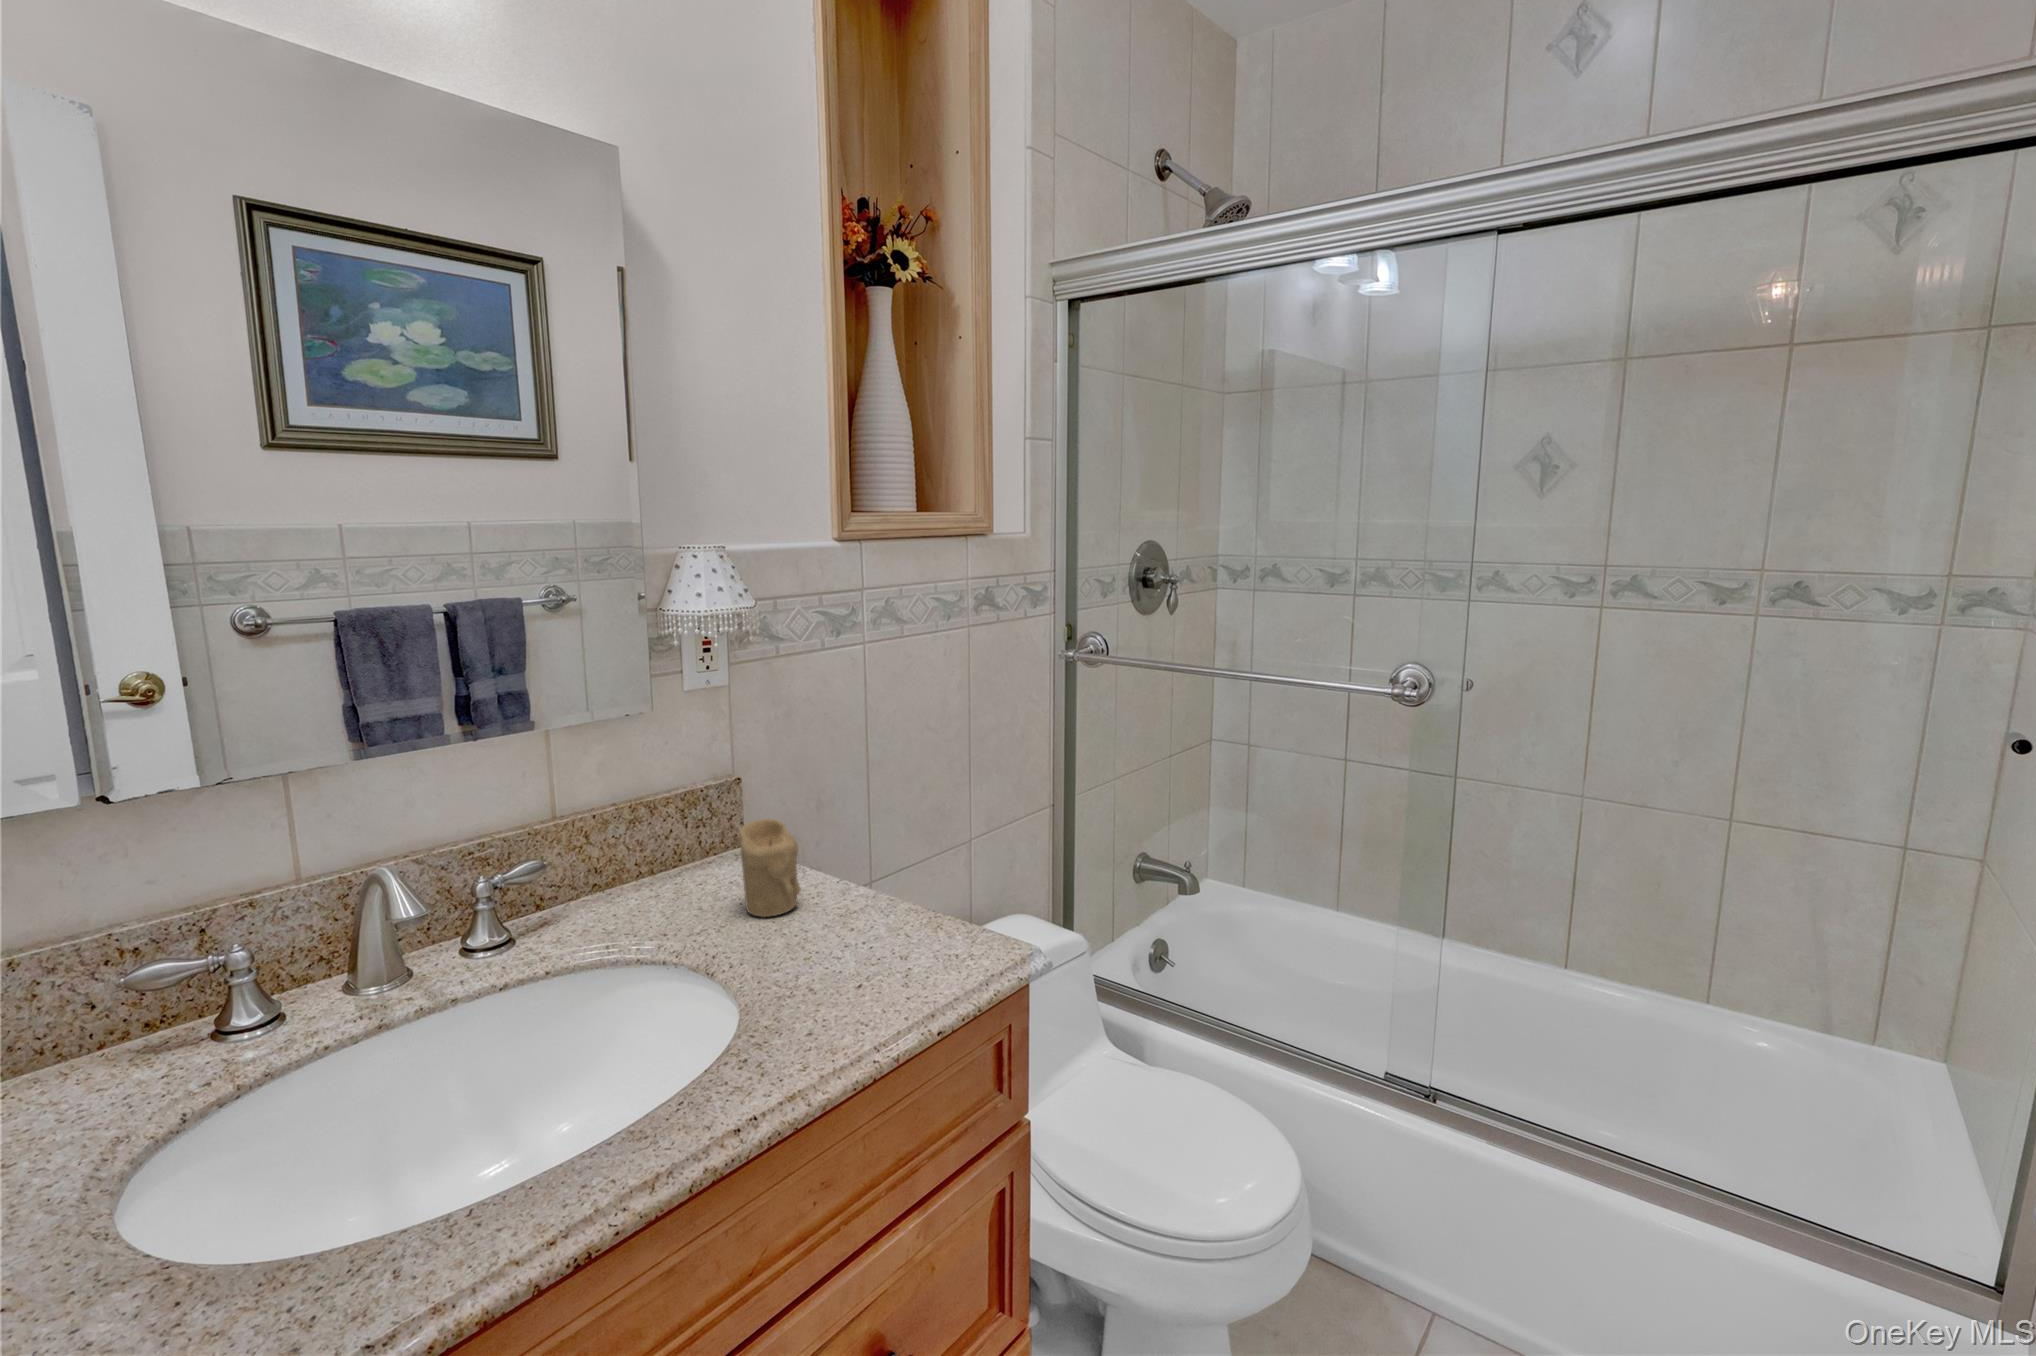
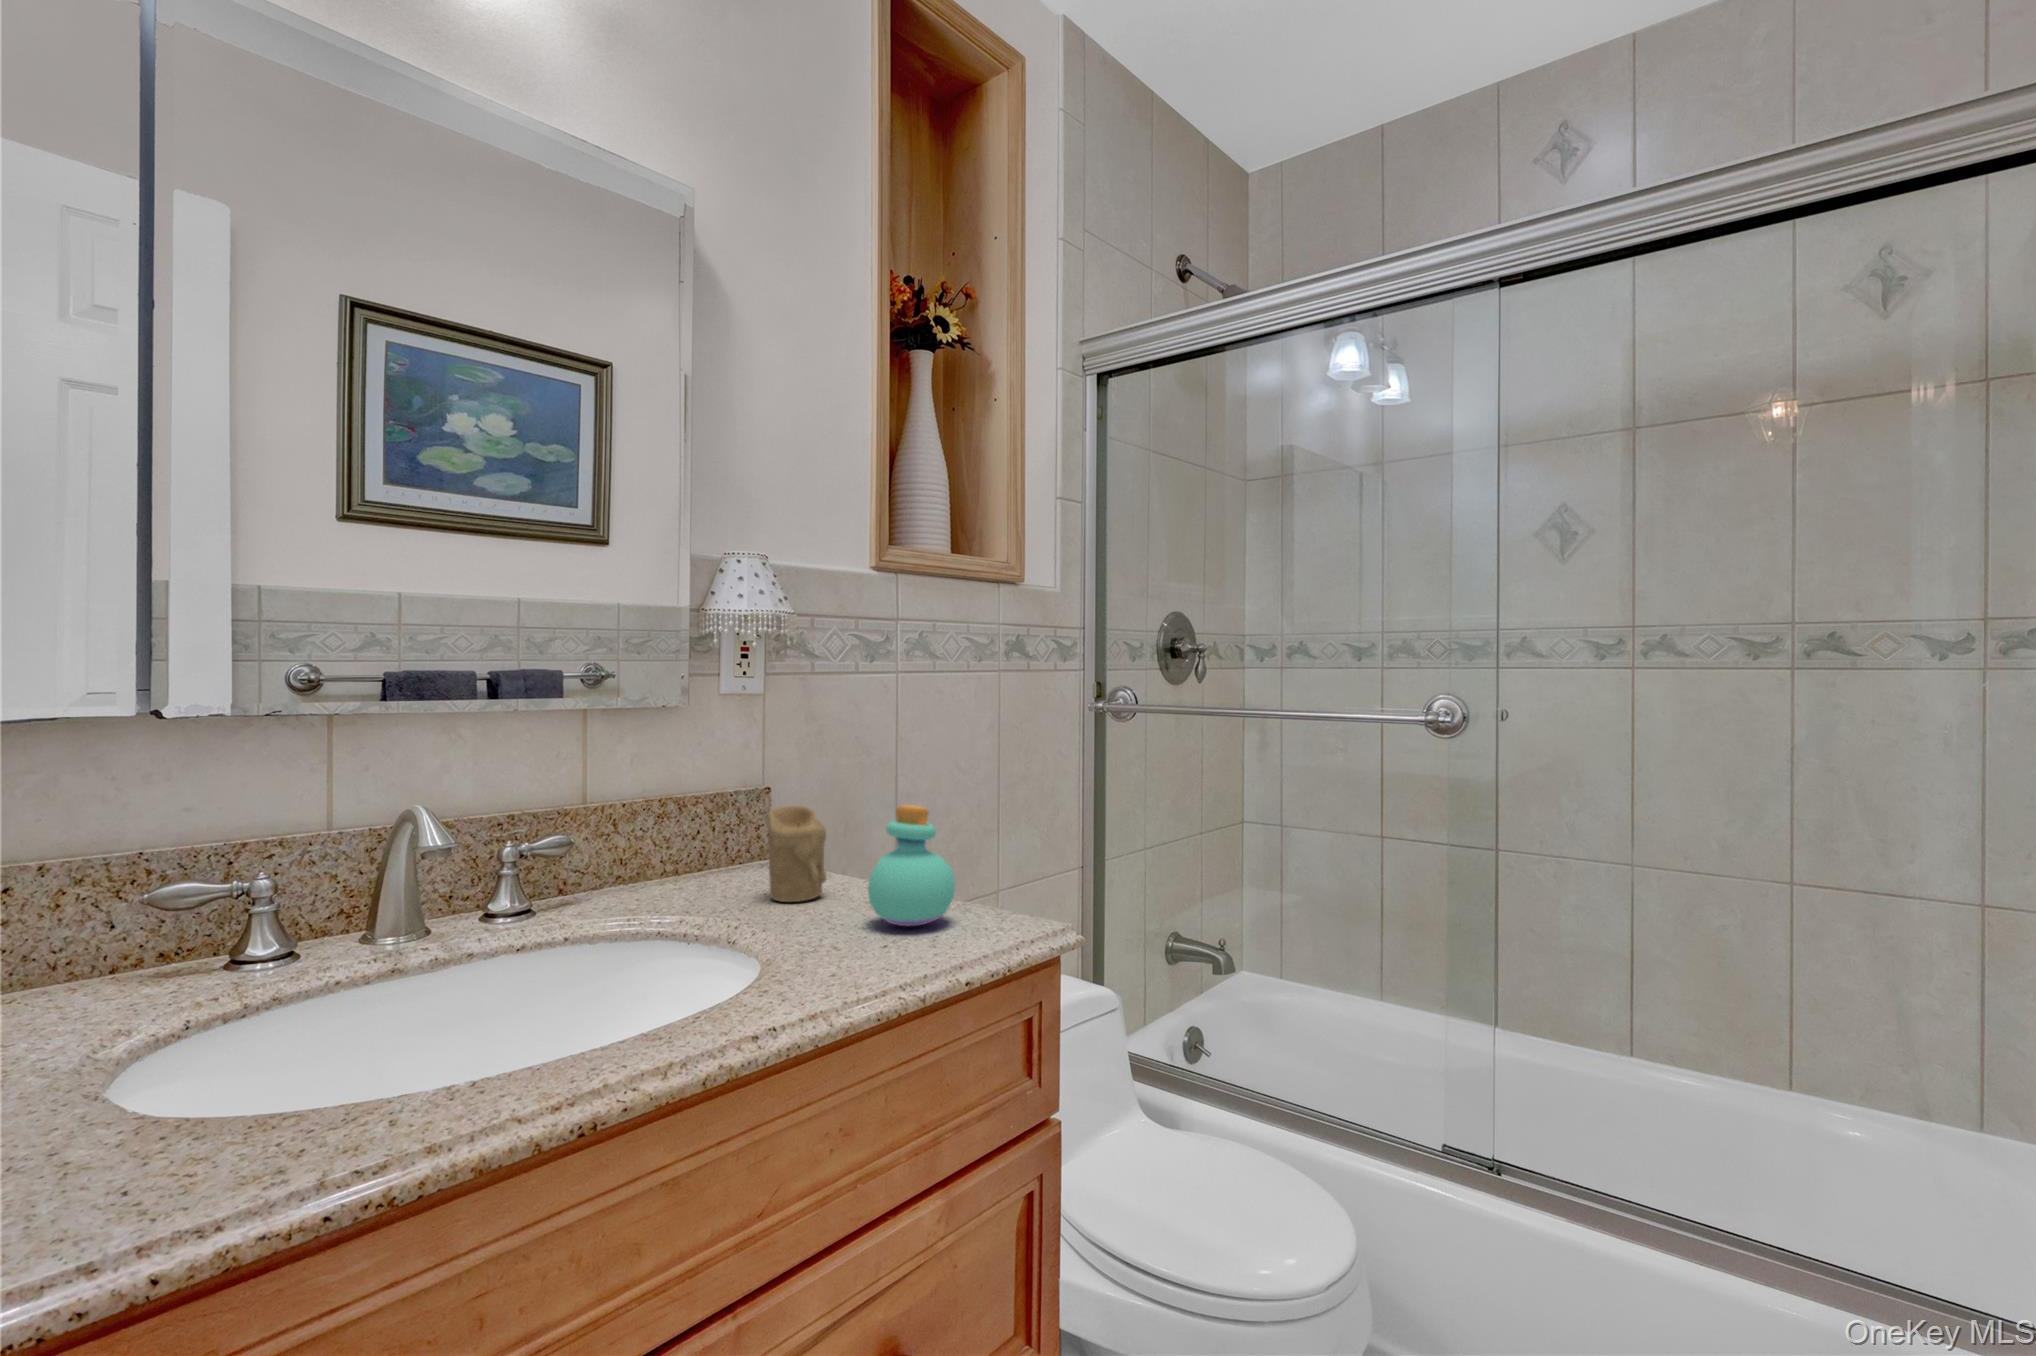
perfume bottle: none [841,838,926,956] -> present [868,805,955,926]

